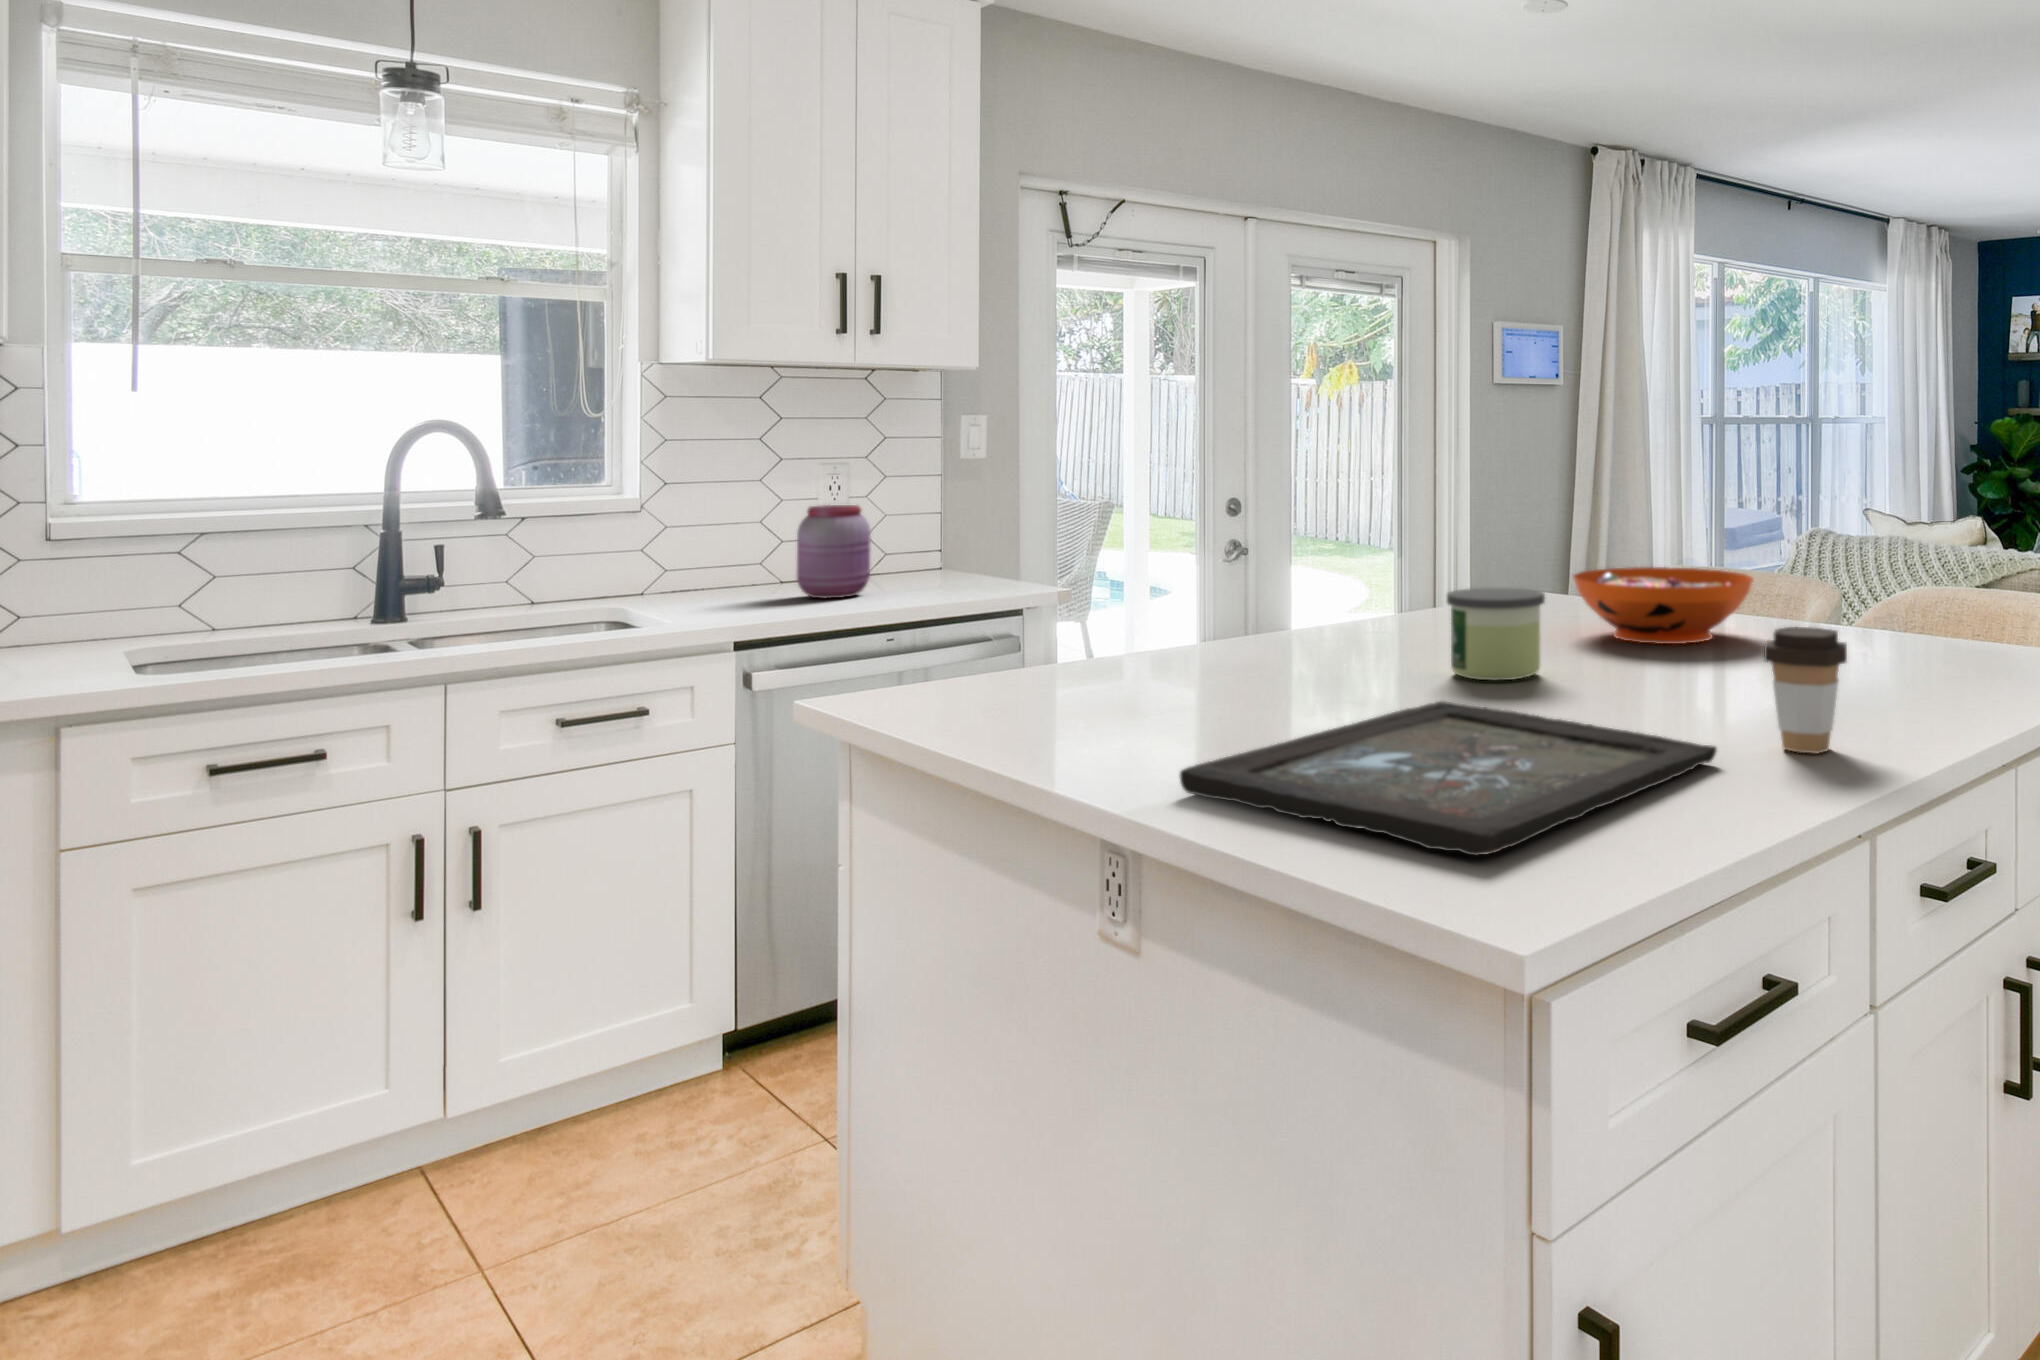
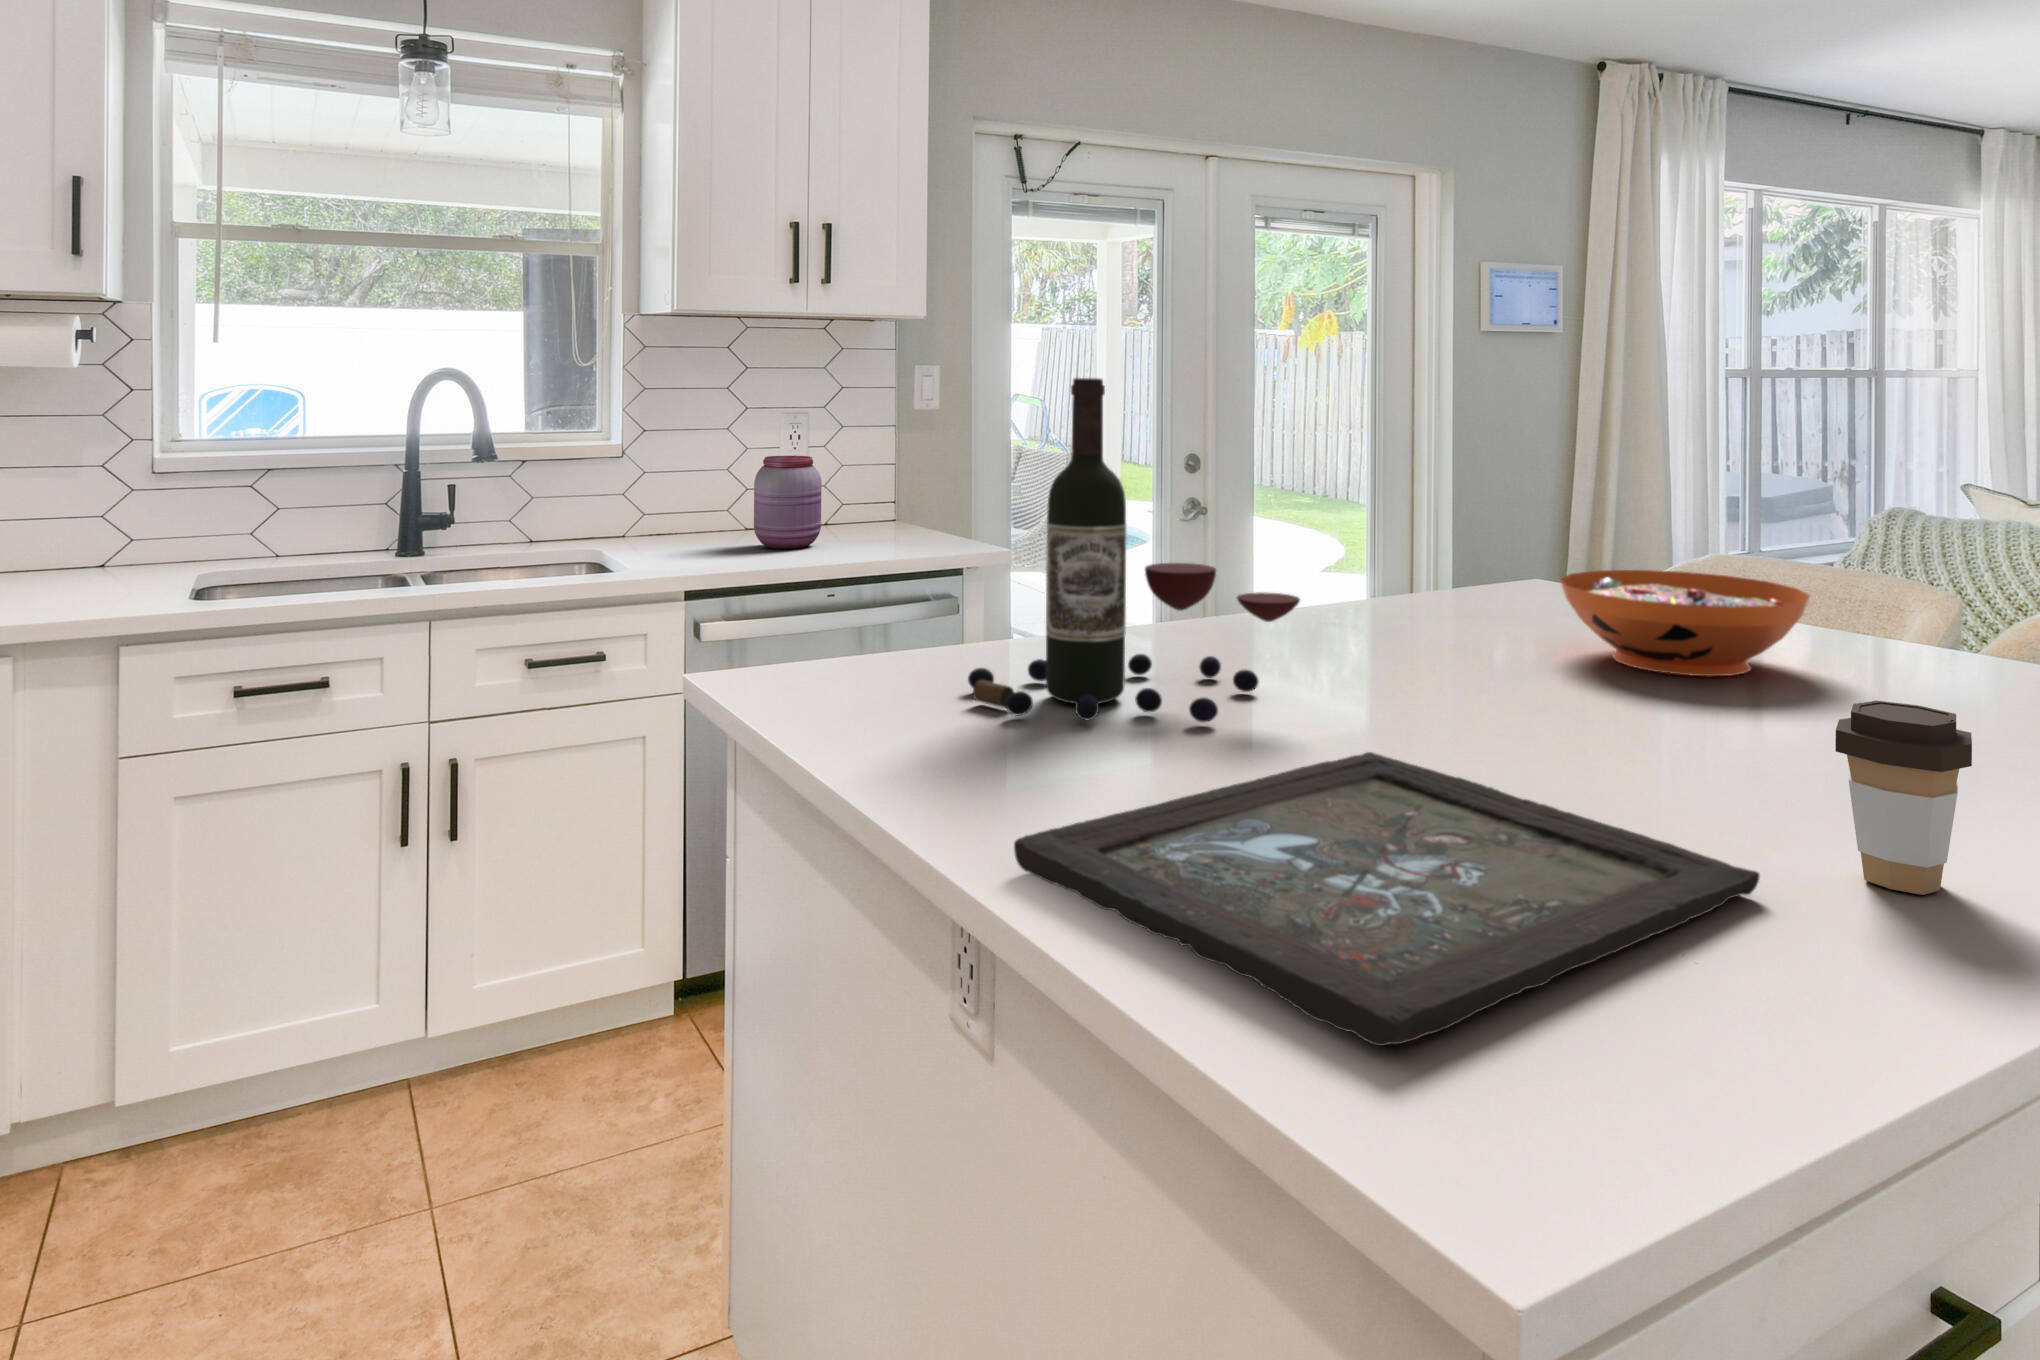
wine bottle: none [1089,413,1384,701] -> present [968,378,1300,722]
candle: present [1447,588,1545,680] -> none [1390,596,1518,718]

